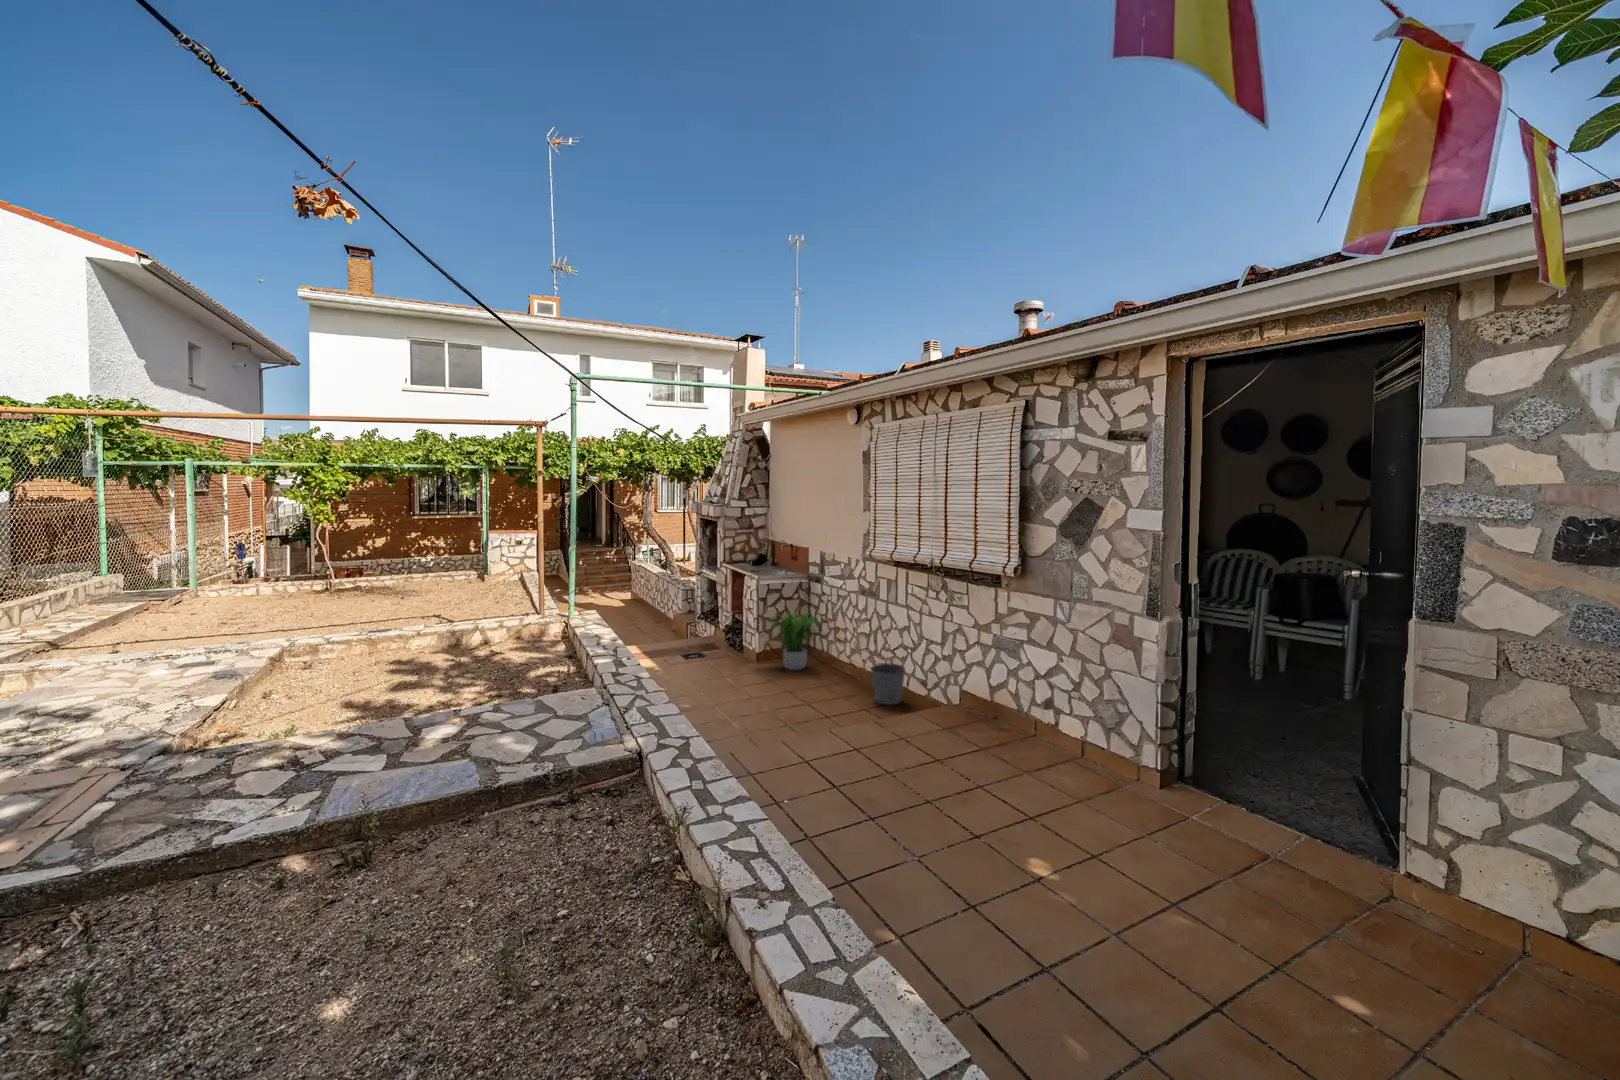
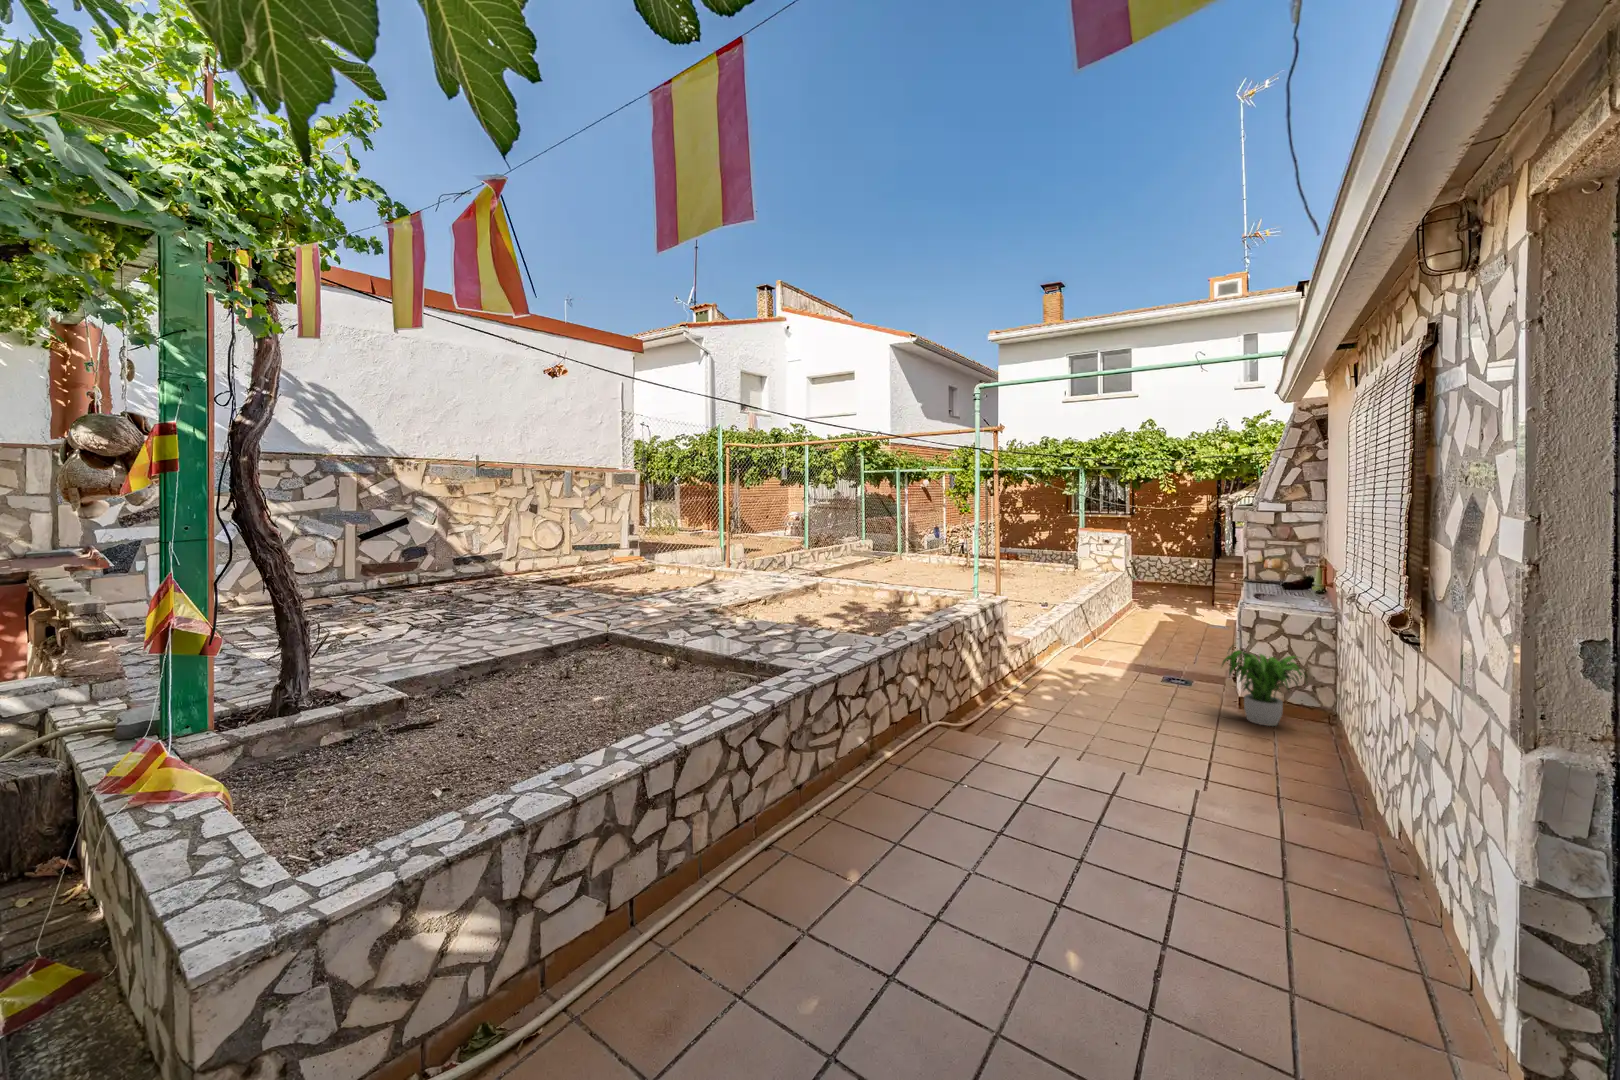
bucket: present [871,663,905,705] -> none [1254,733,1317,795]

